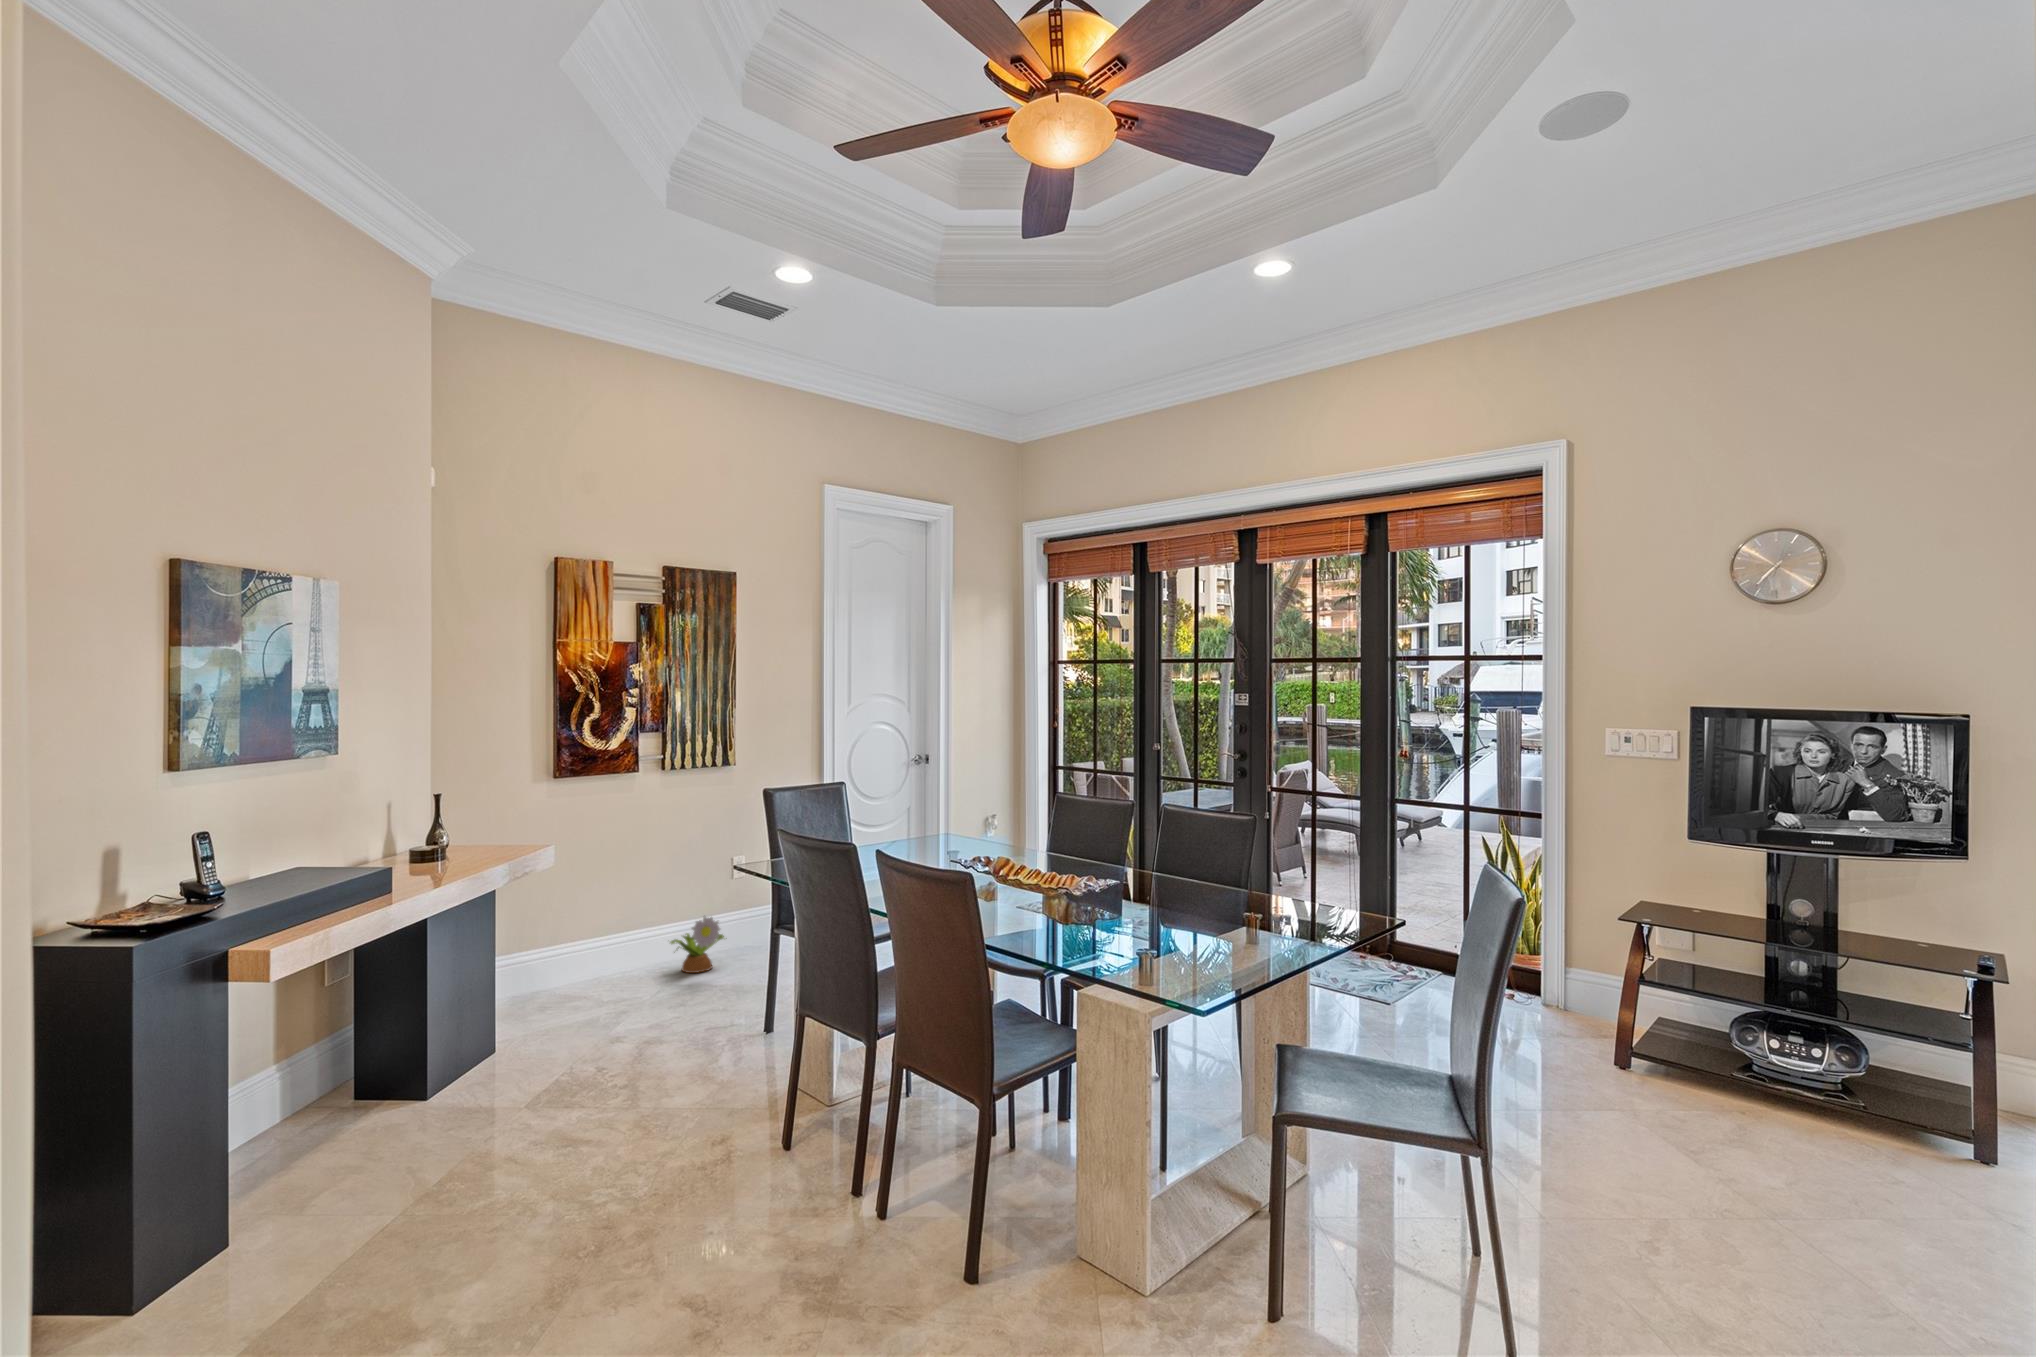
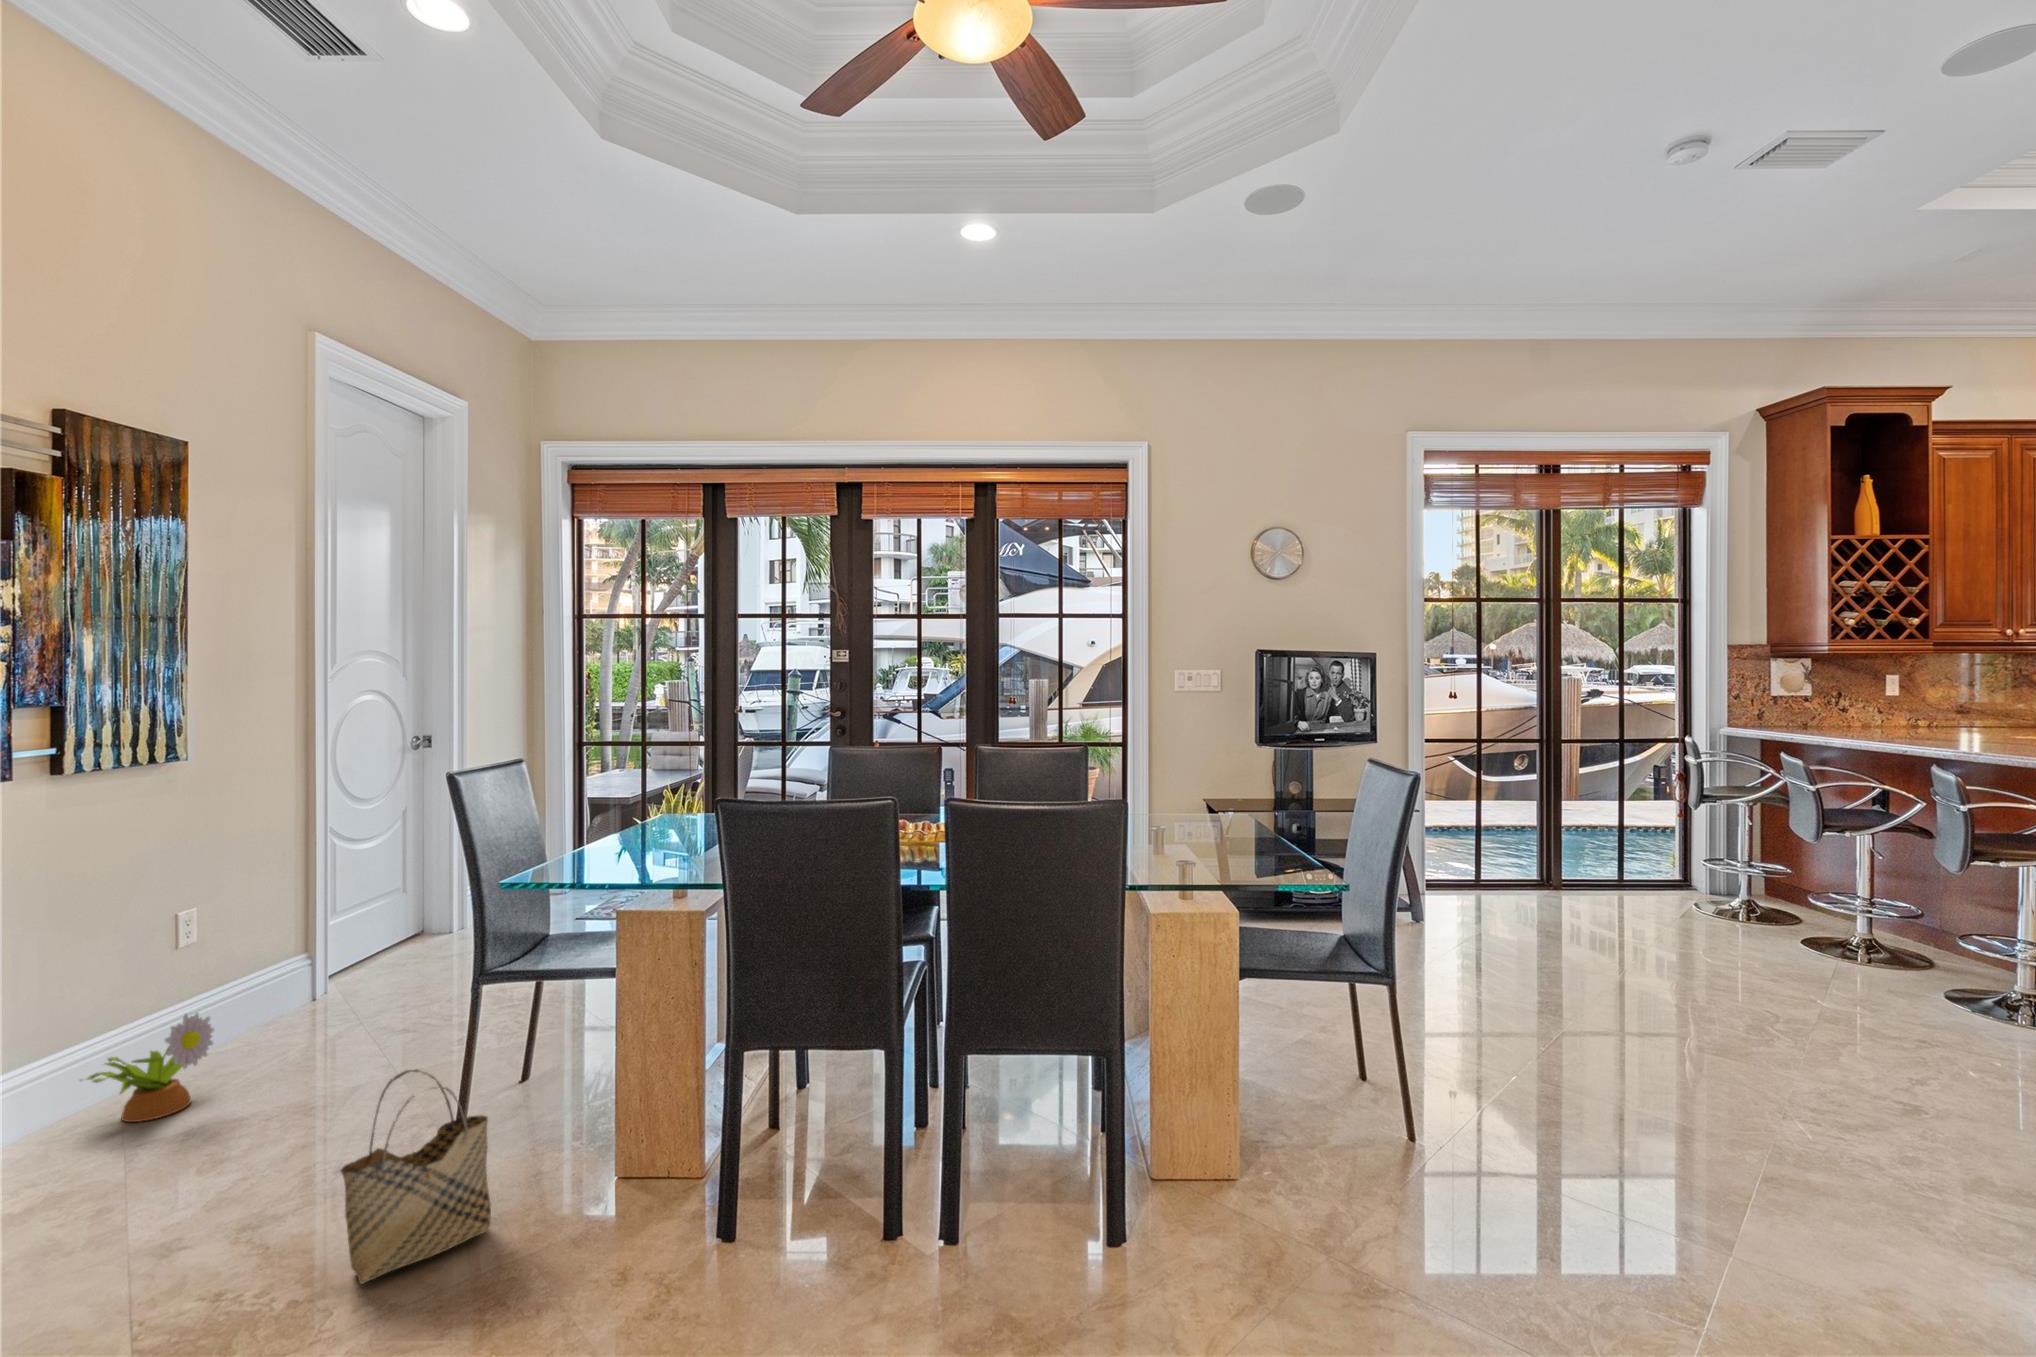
woven basket: none [640,967,722,1081] -> present [341,1070,491,1284]

